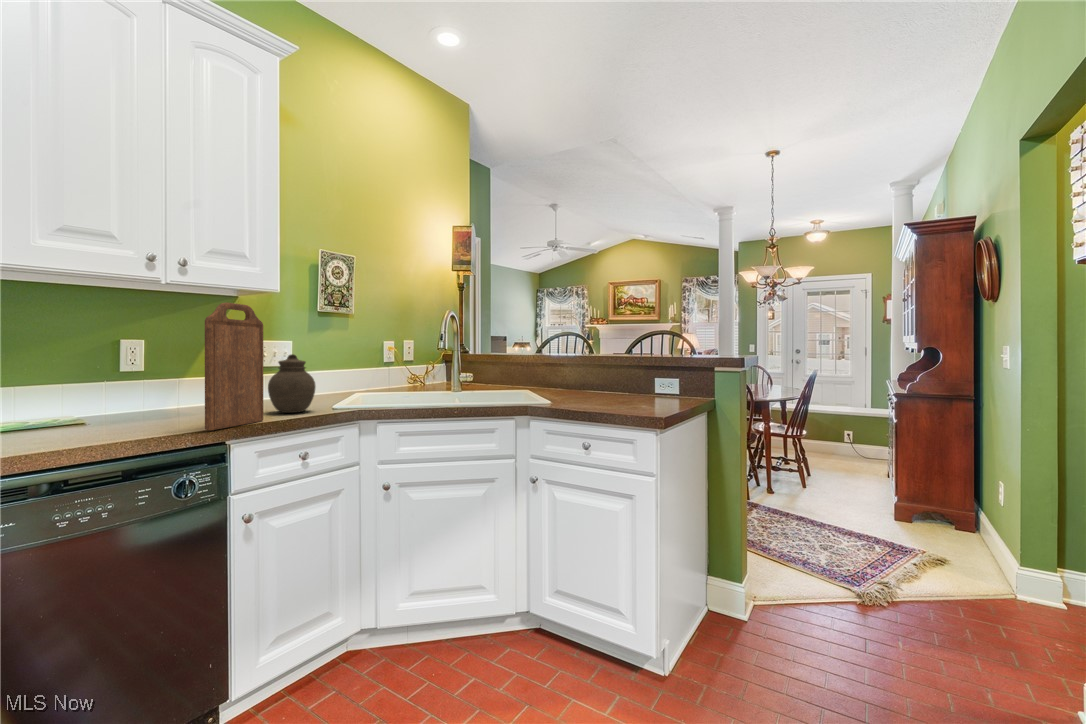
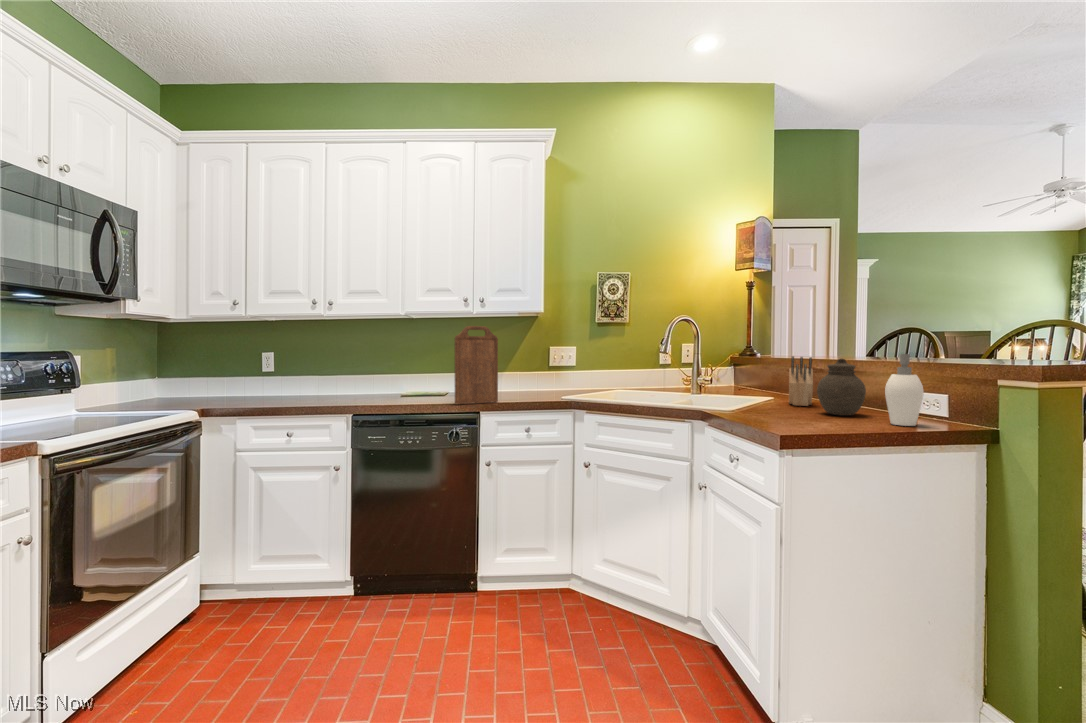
soap dispenser: none [649,351,679,402] -> present [885,354,924,426]
knife block: none [541,353,578,395] -> present [789,356,813,406]
jar: present [268,354,315,413] -> present [817,359,866,416]

